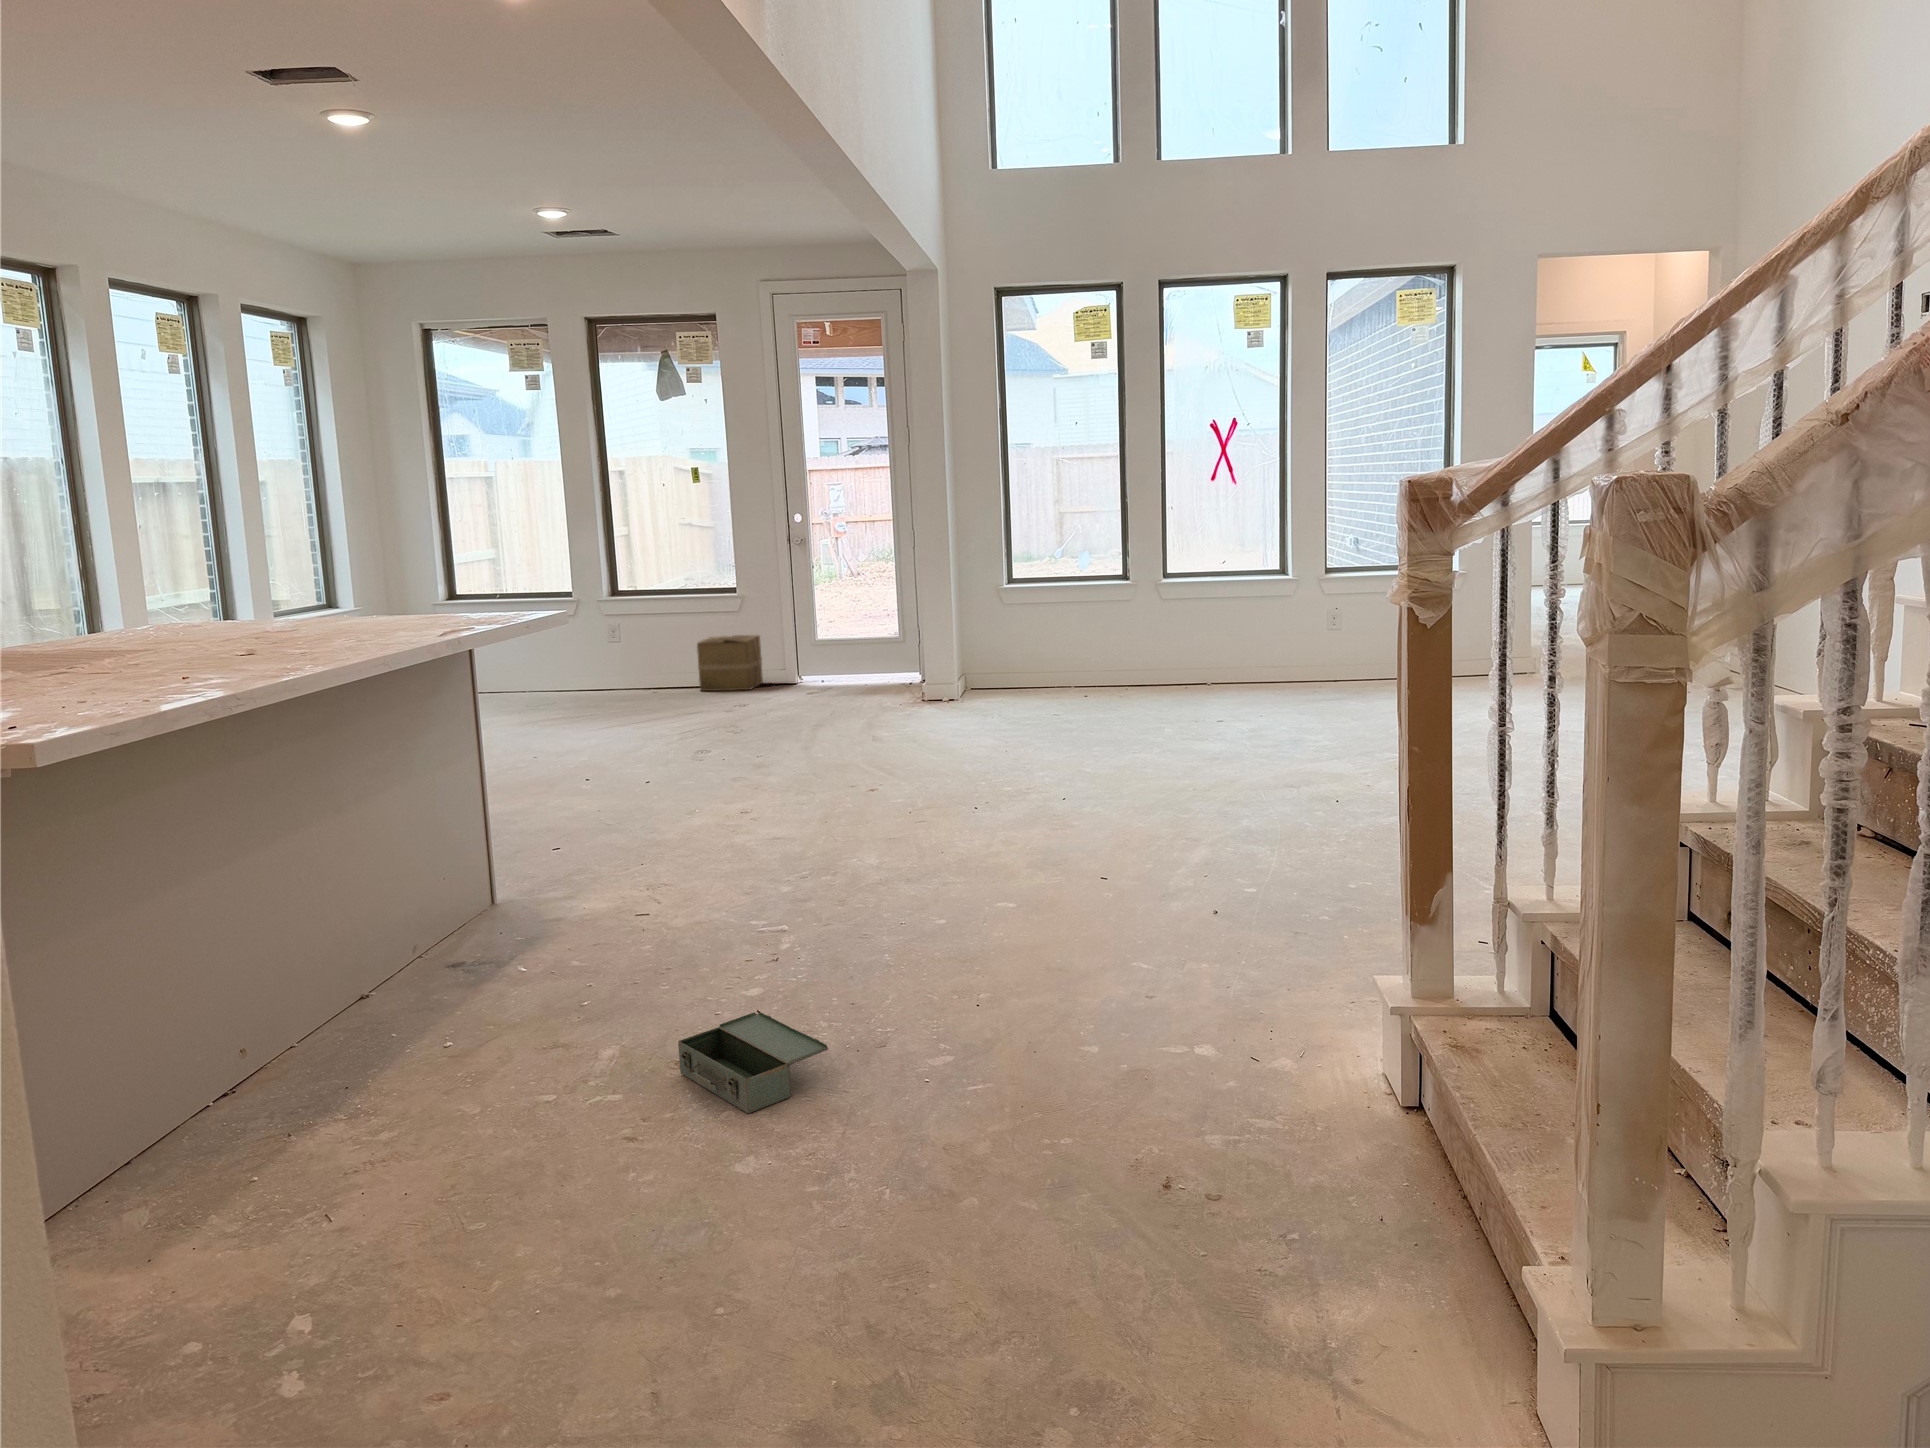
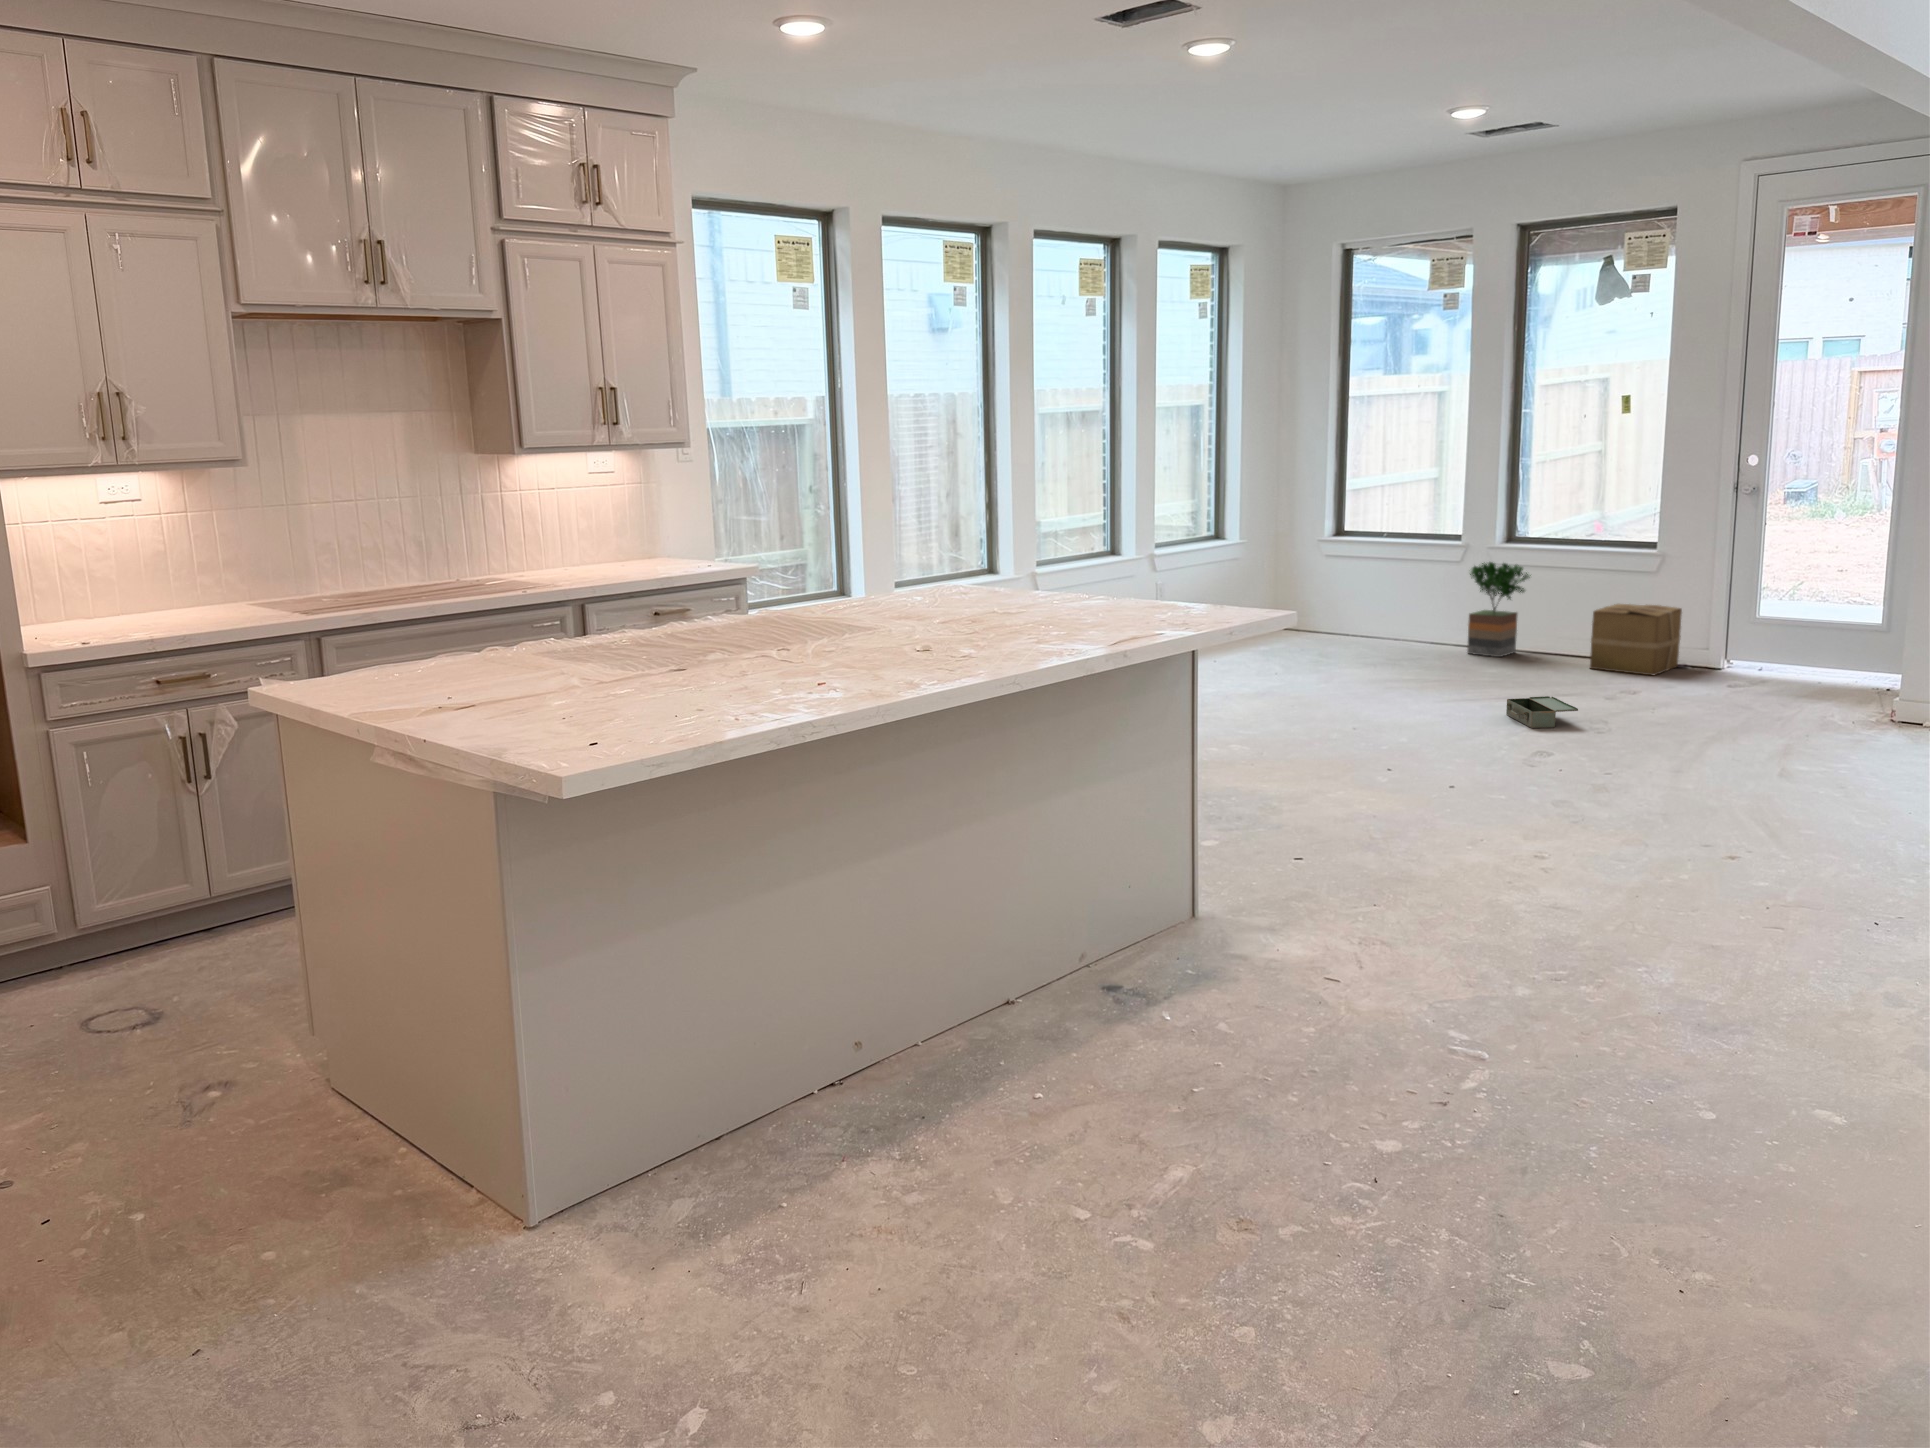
potted tree: none [586,610,641,693] -> present [1467,562,1531,657]
toolbox: present [678,1012,828,1113] -> present [1506,696,1578,728]

